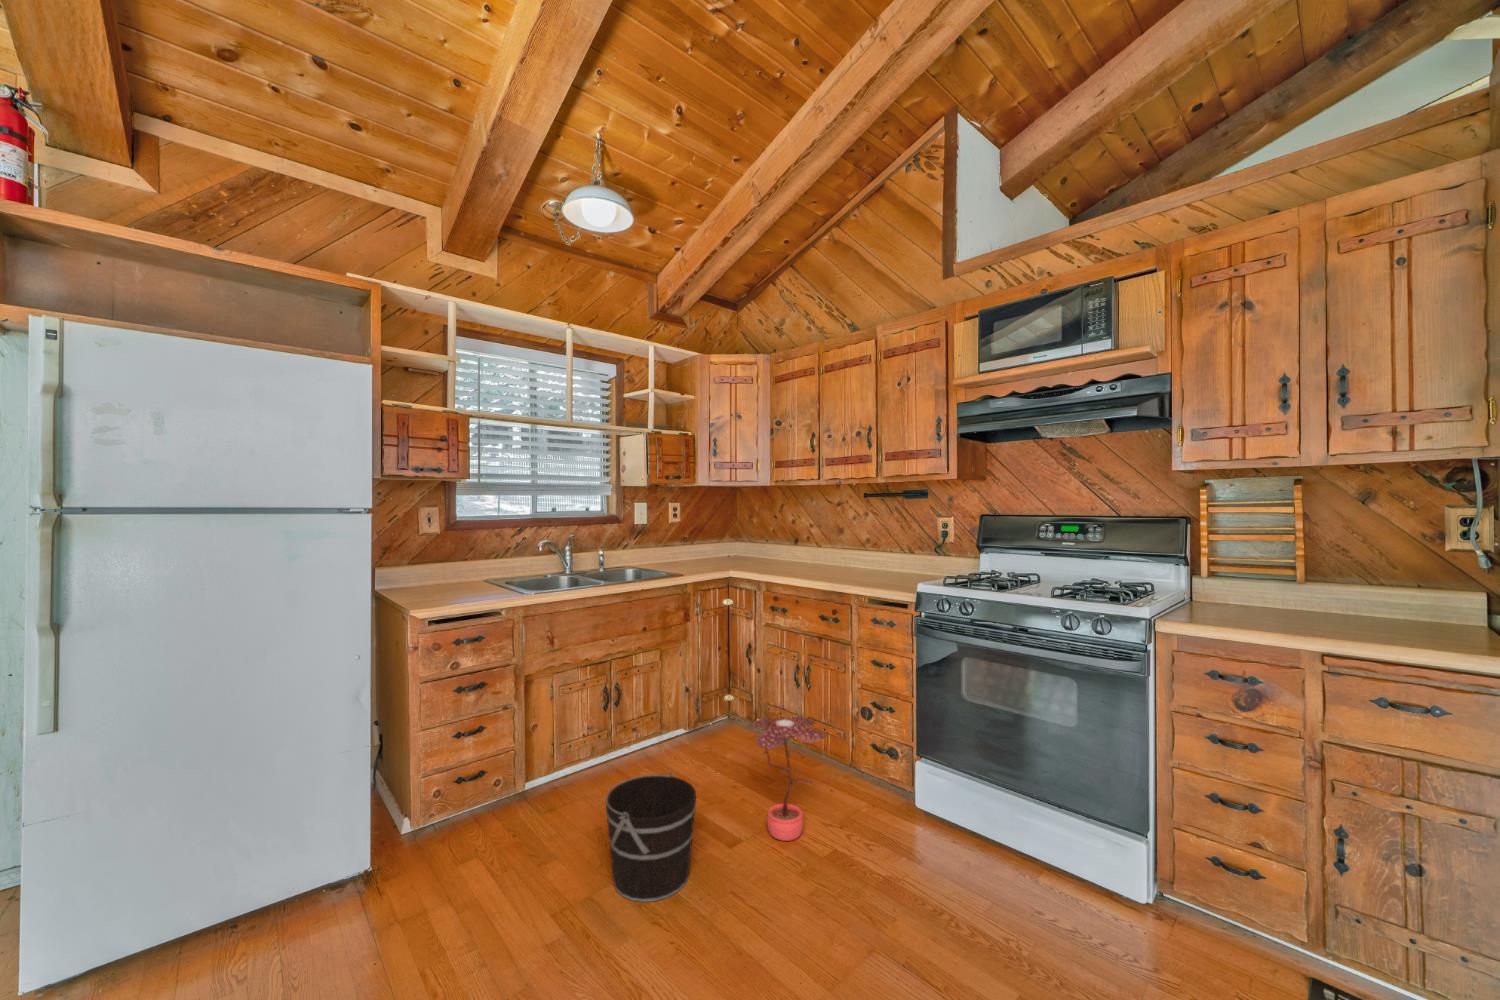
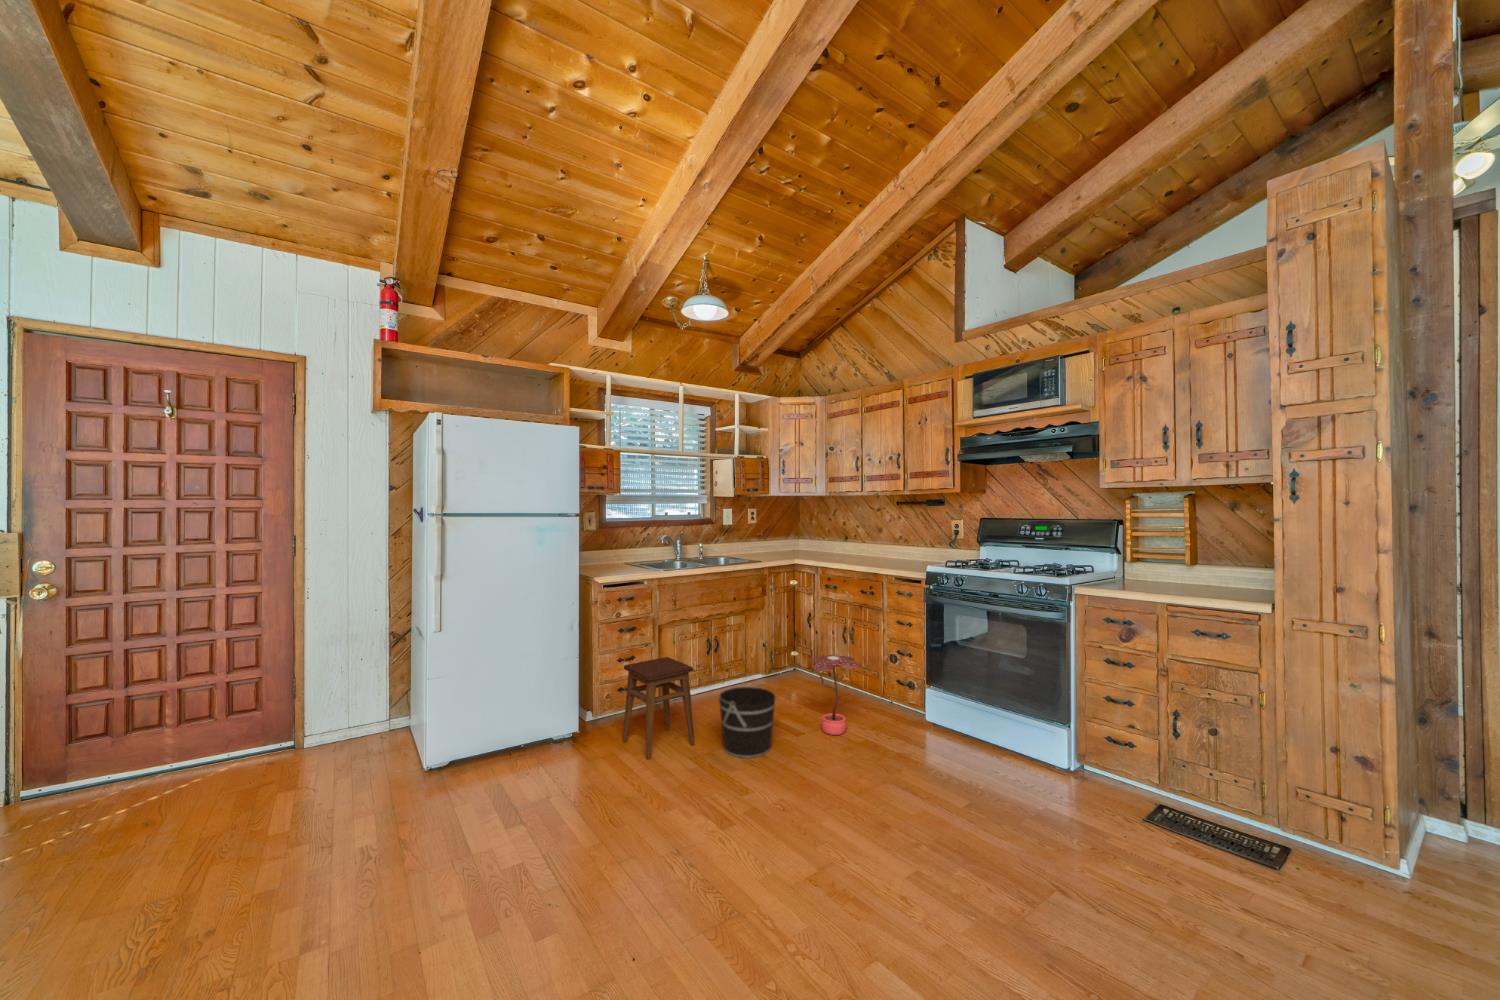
stool: none [449,731,567,917] -> present [623,657,694,759]

